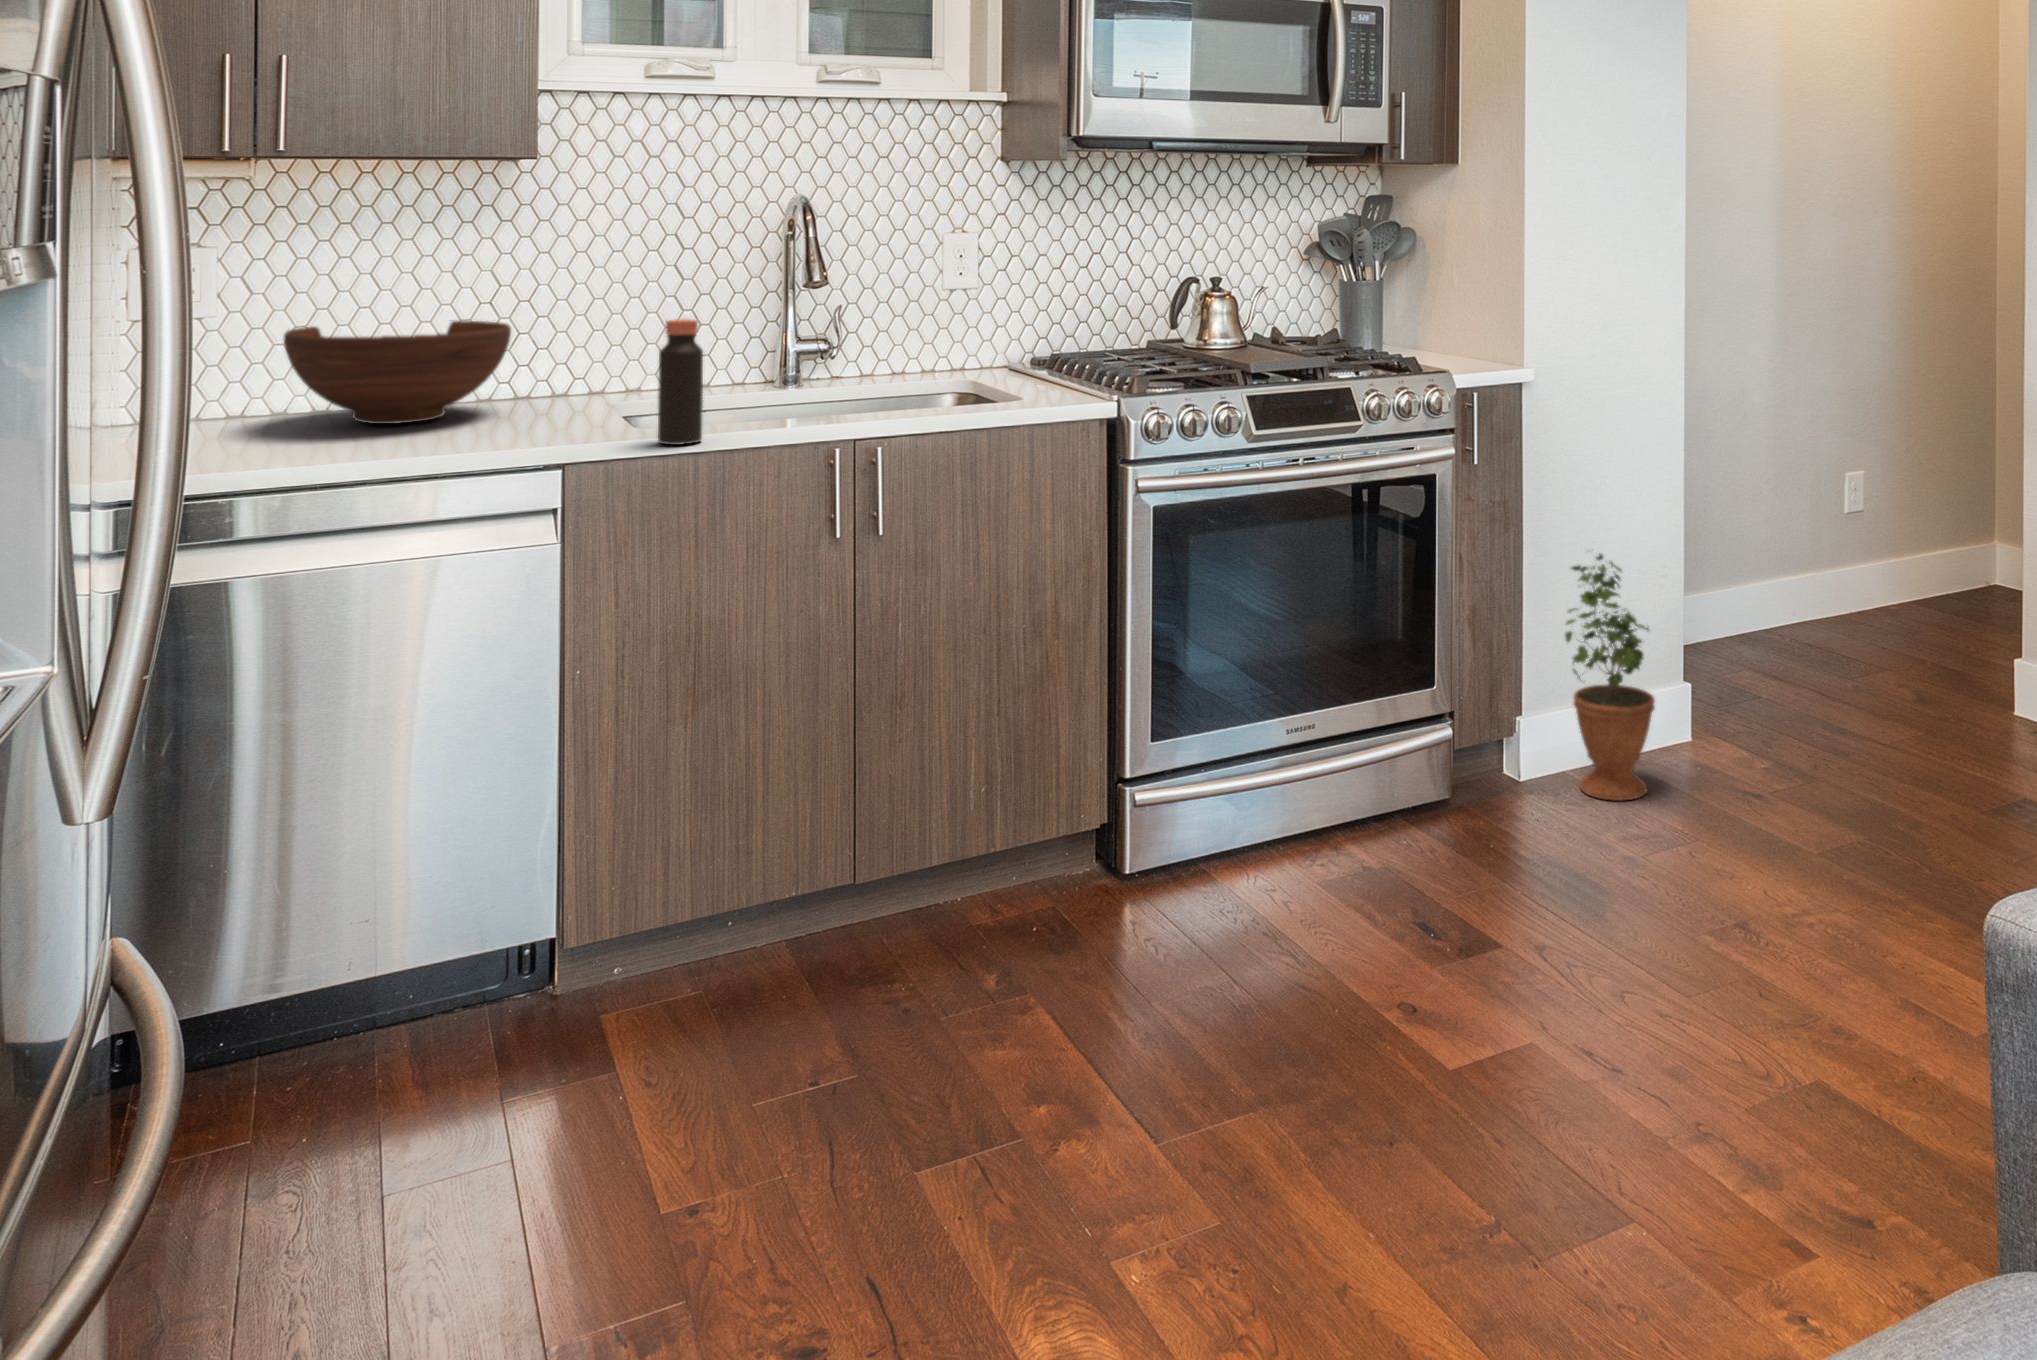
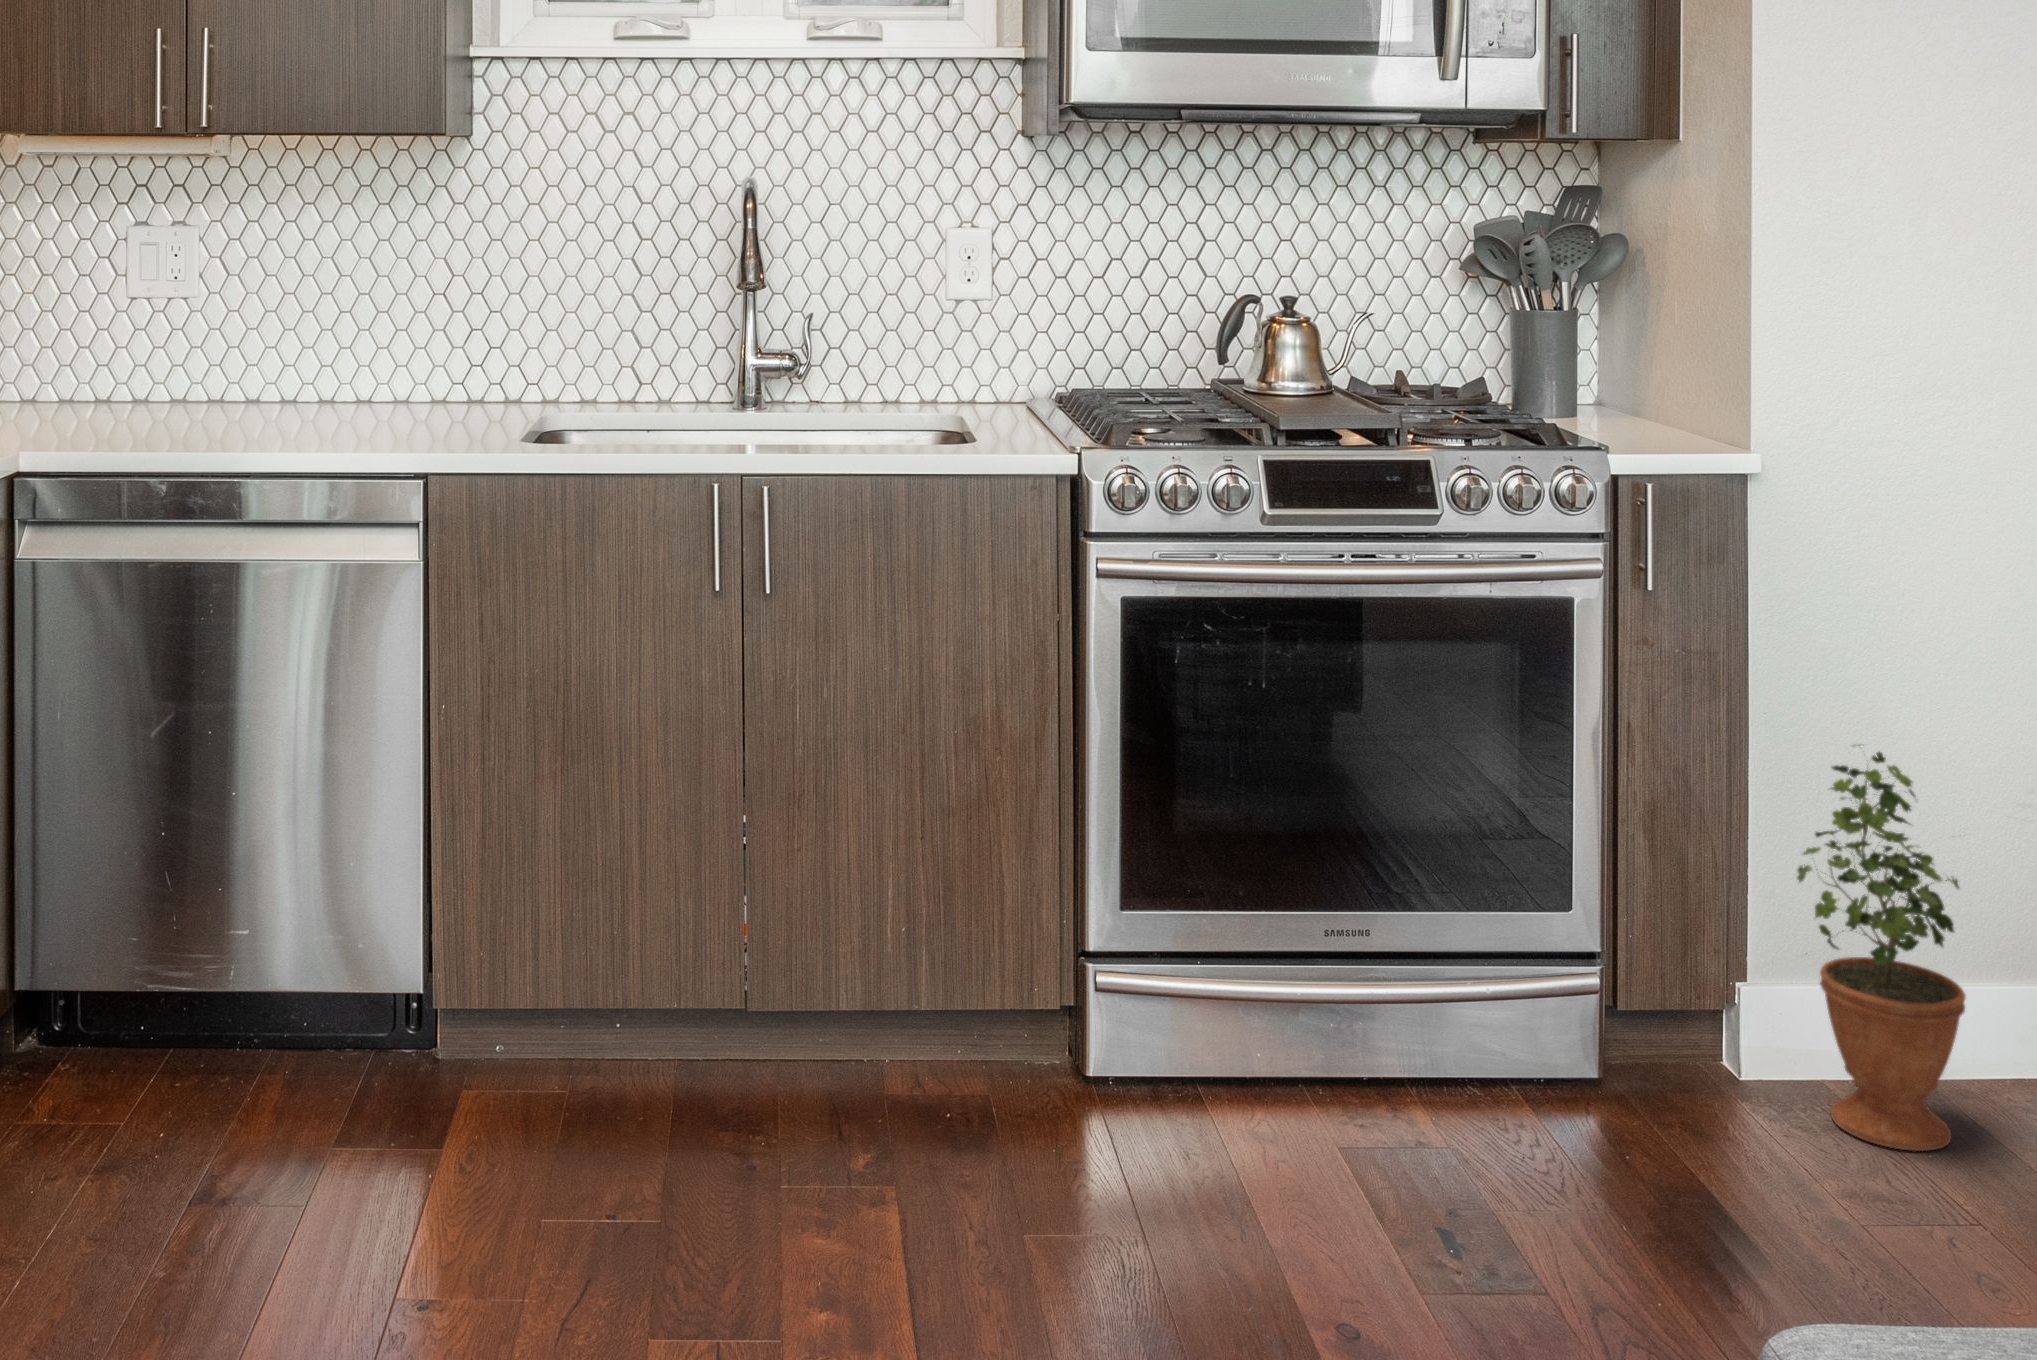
bottle: present [658,319,703,445] -> none [509,320,557,463]
fruit bowl: present [284,321,511,424] -> none [229,310,443,418]

